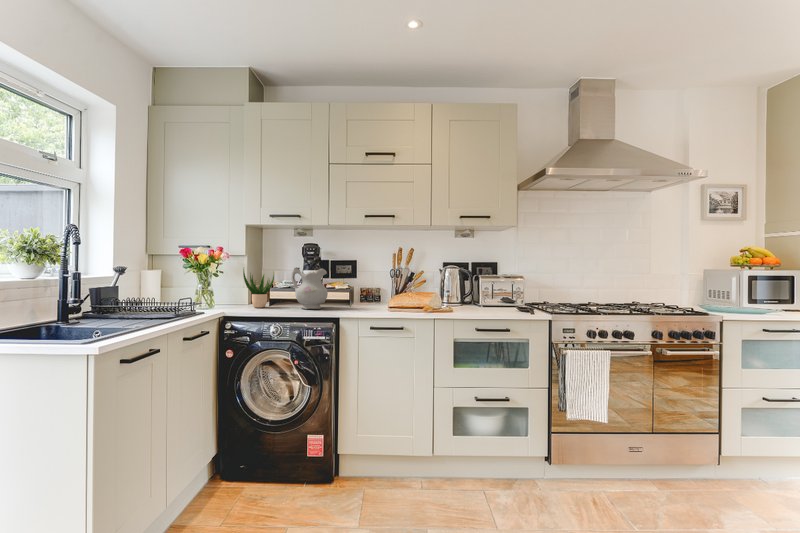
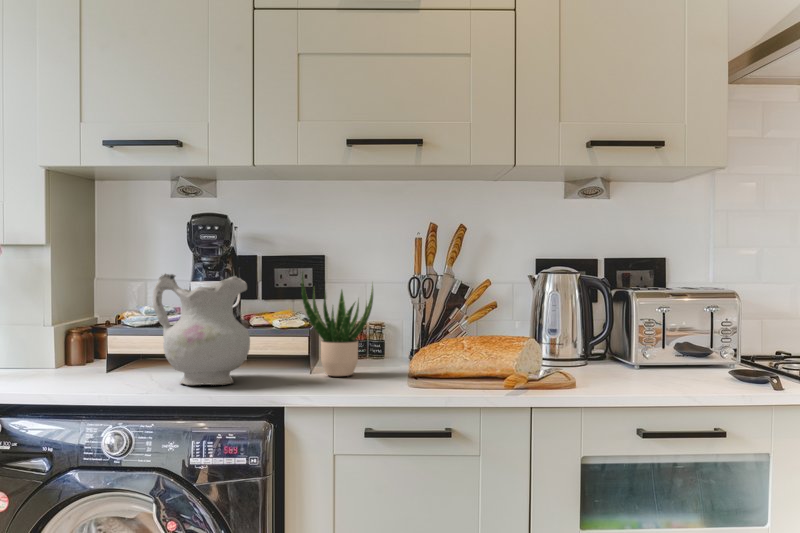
potted plant: present [243,269,274,308] -> present [301,274,373,376]

